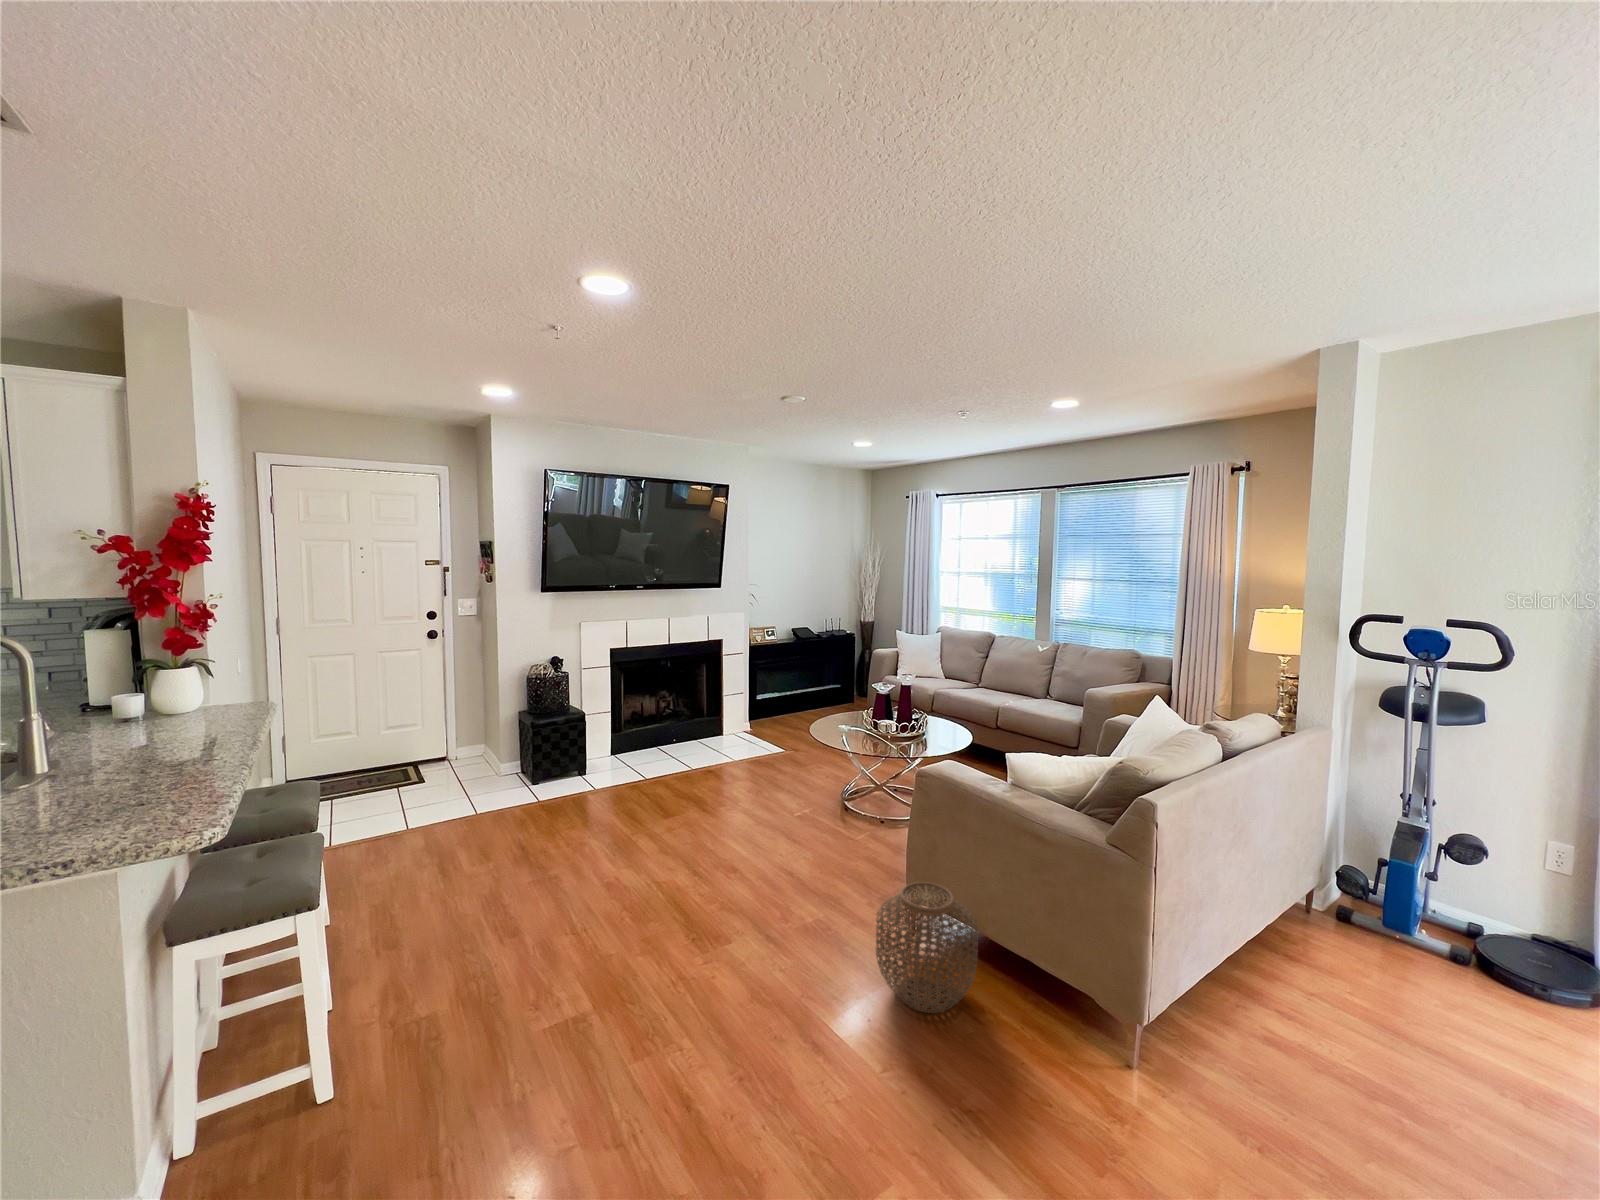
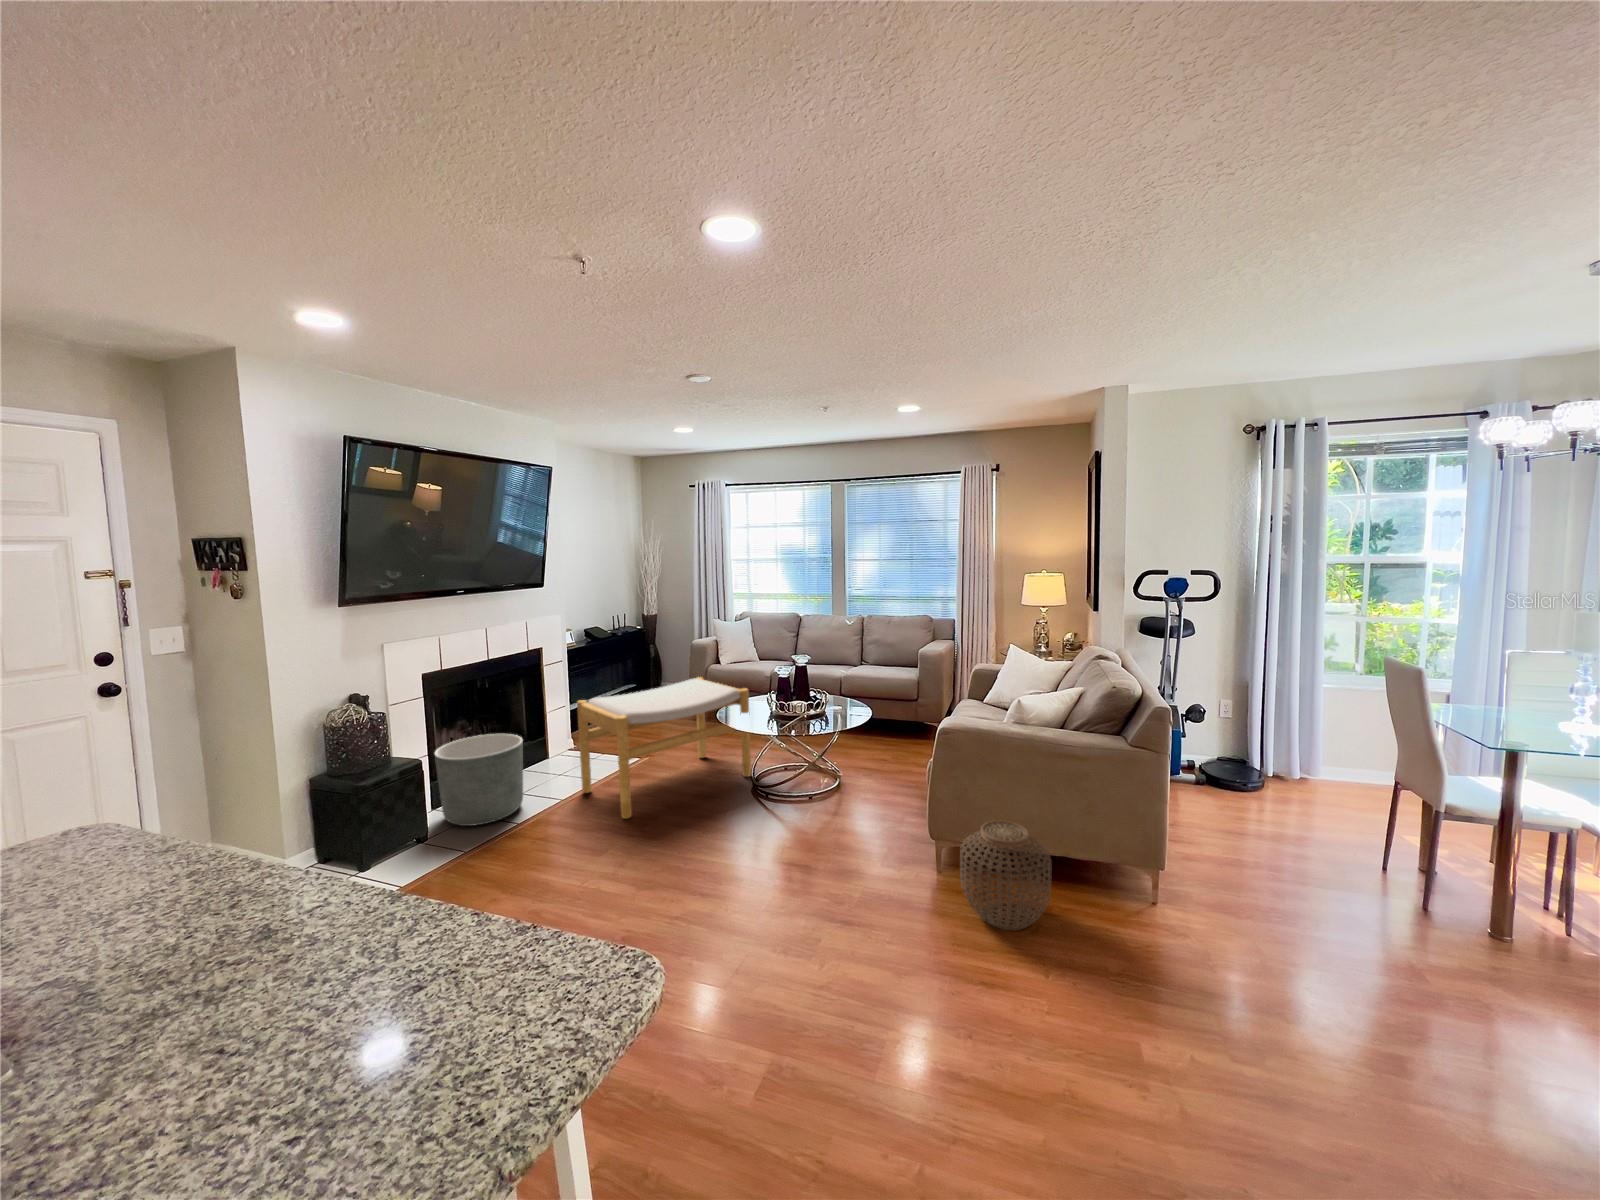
footstool: none [711,685,857,798] -> present [577,677,751,819]
planter: none [602,705,668,775] -> present [435,734,523,826]

